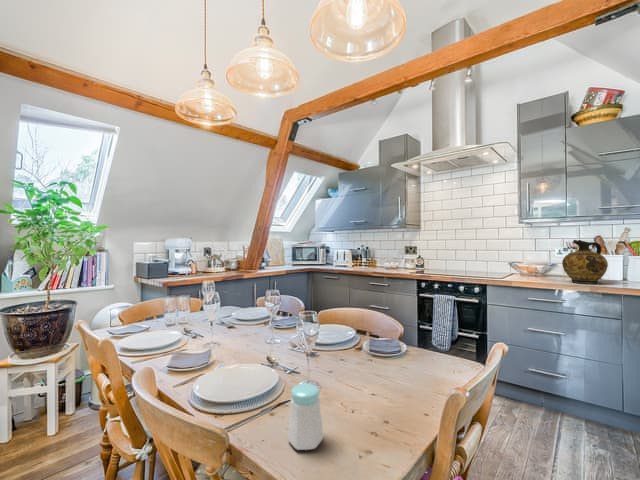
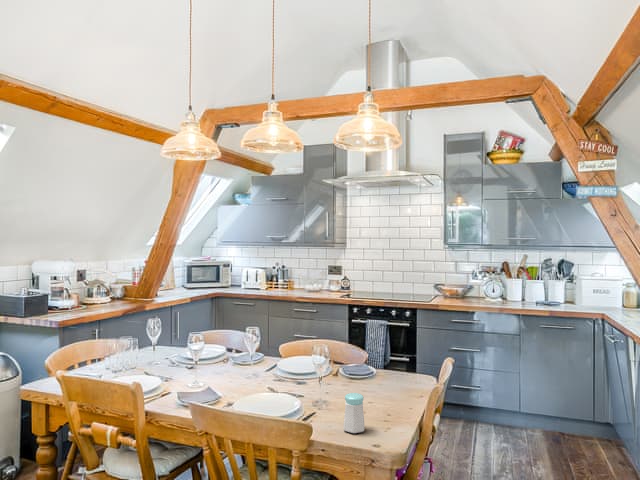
ceramic jug: present [562,240,608,284] -> none [478,267,511,306]

